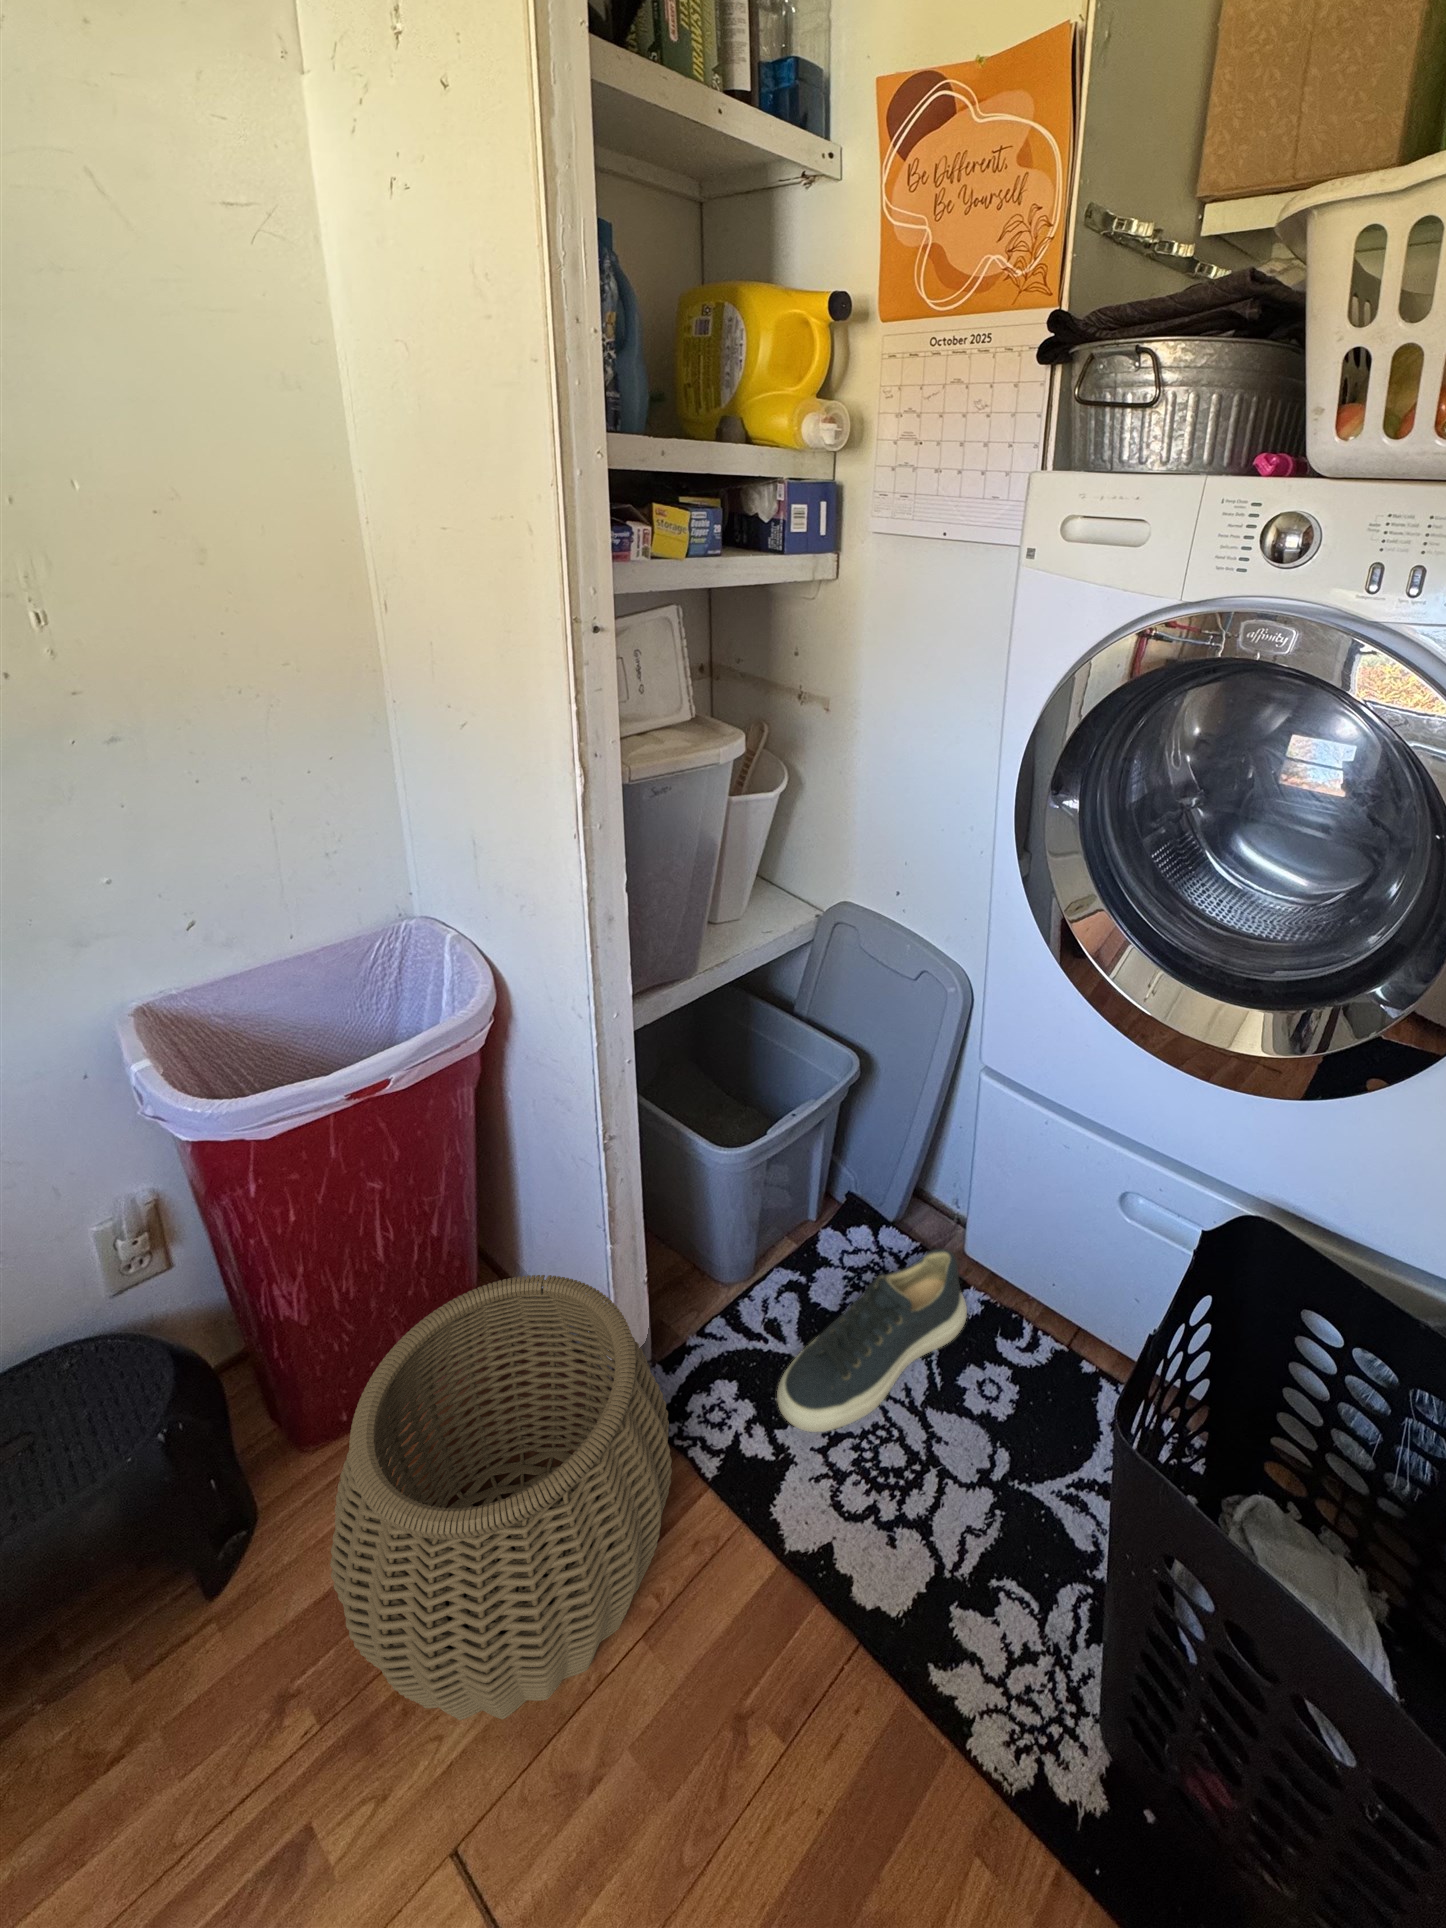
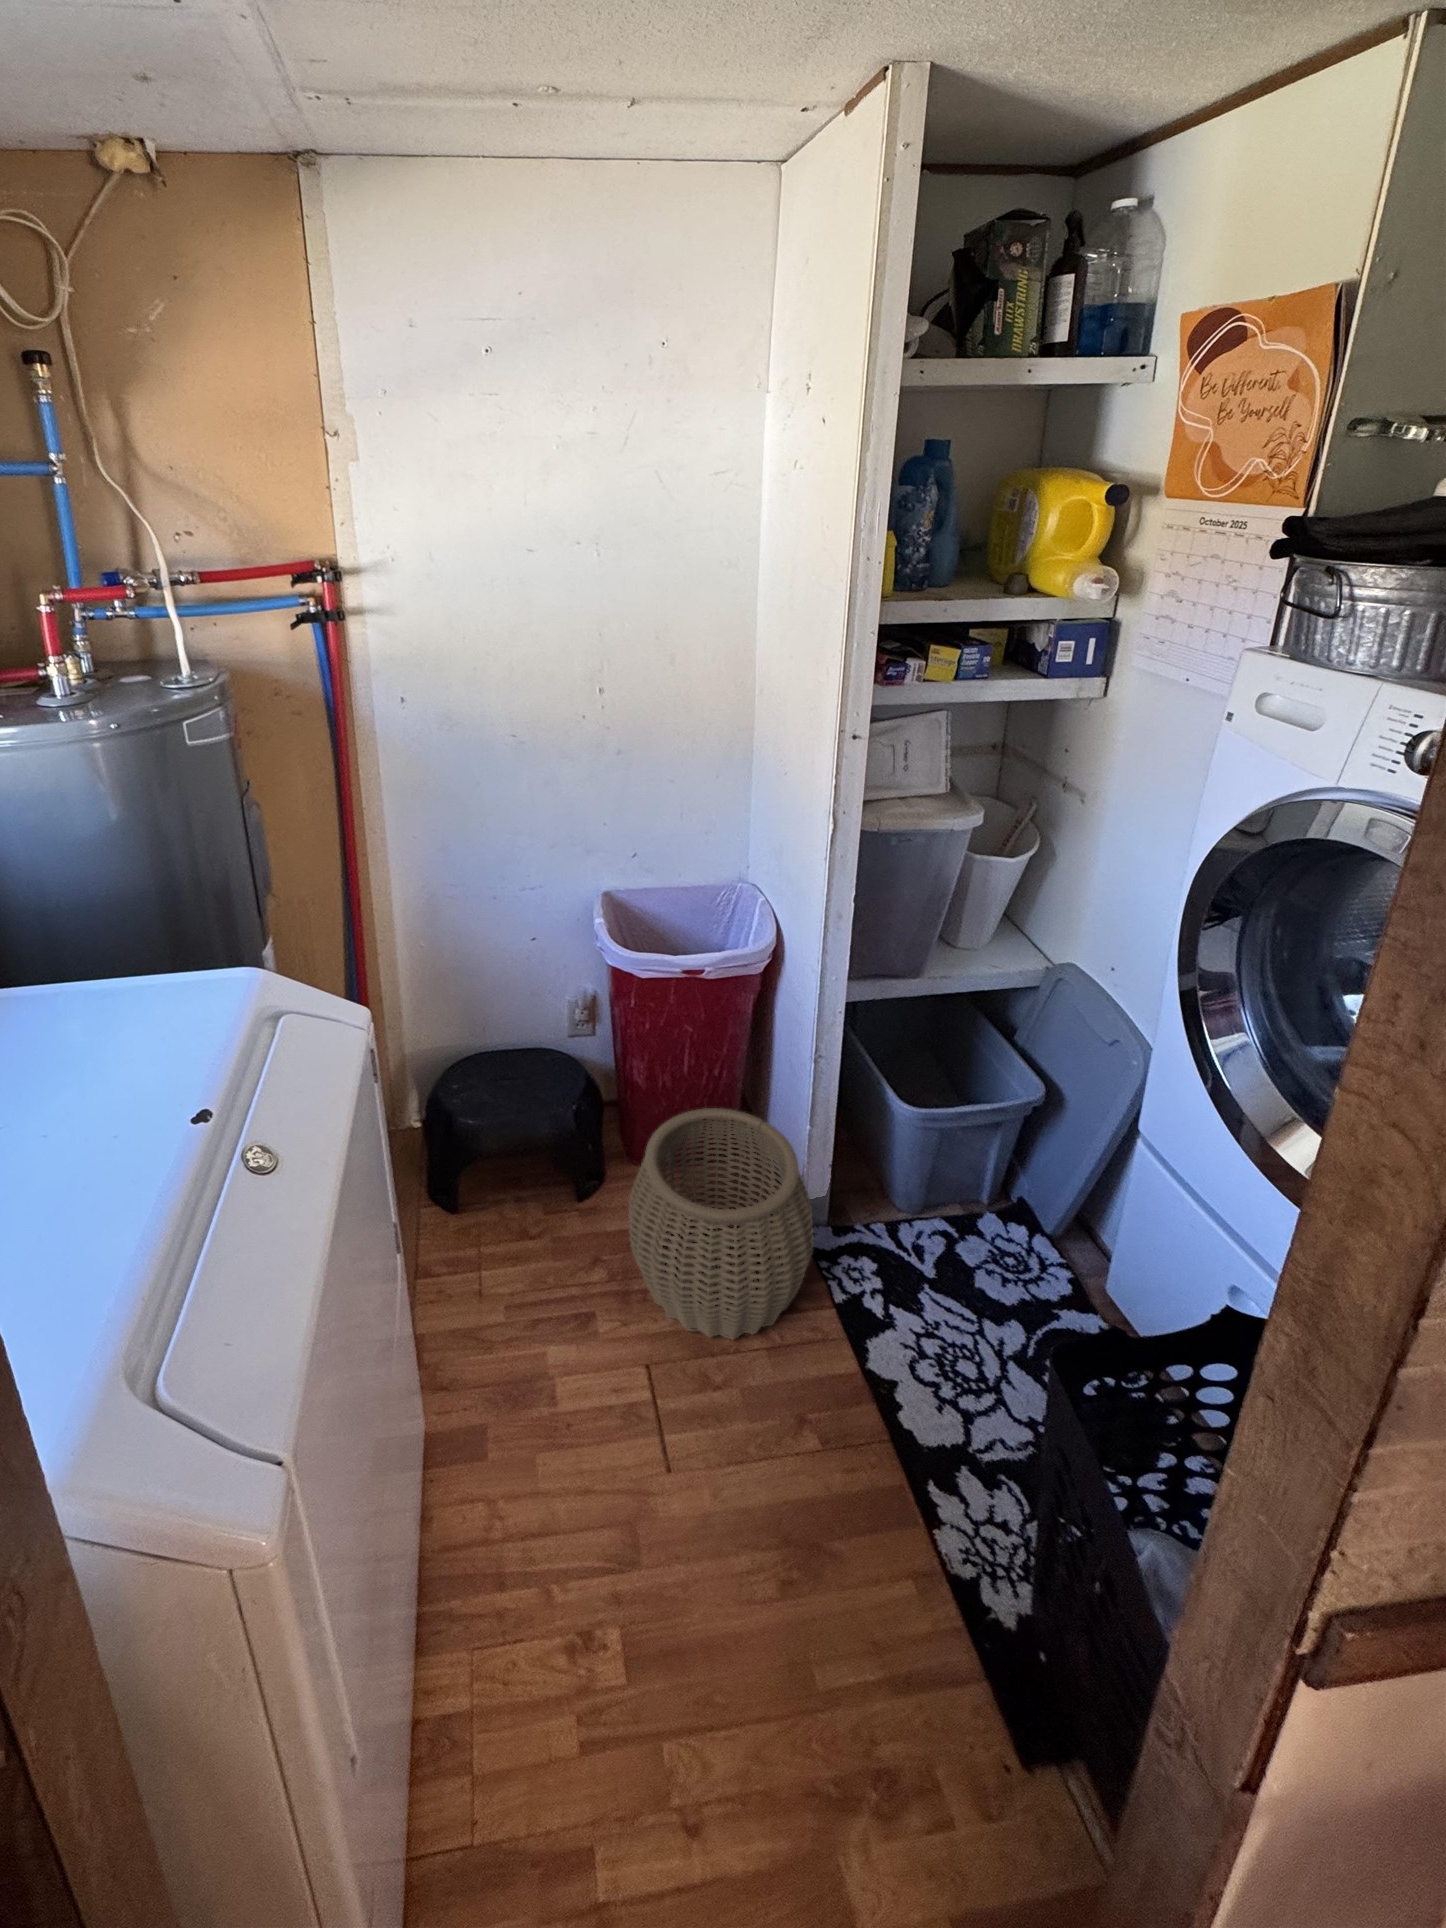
shoe: present [777,1248,967,1432] -> none [896,1250,1081,1336]

